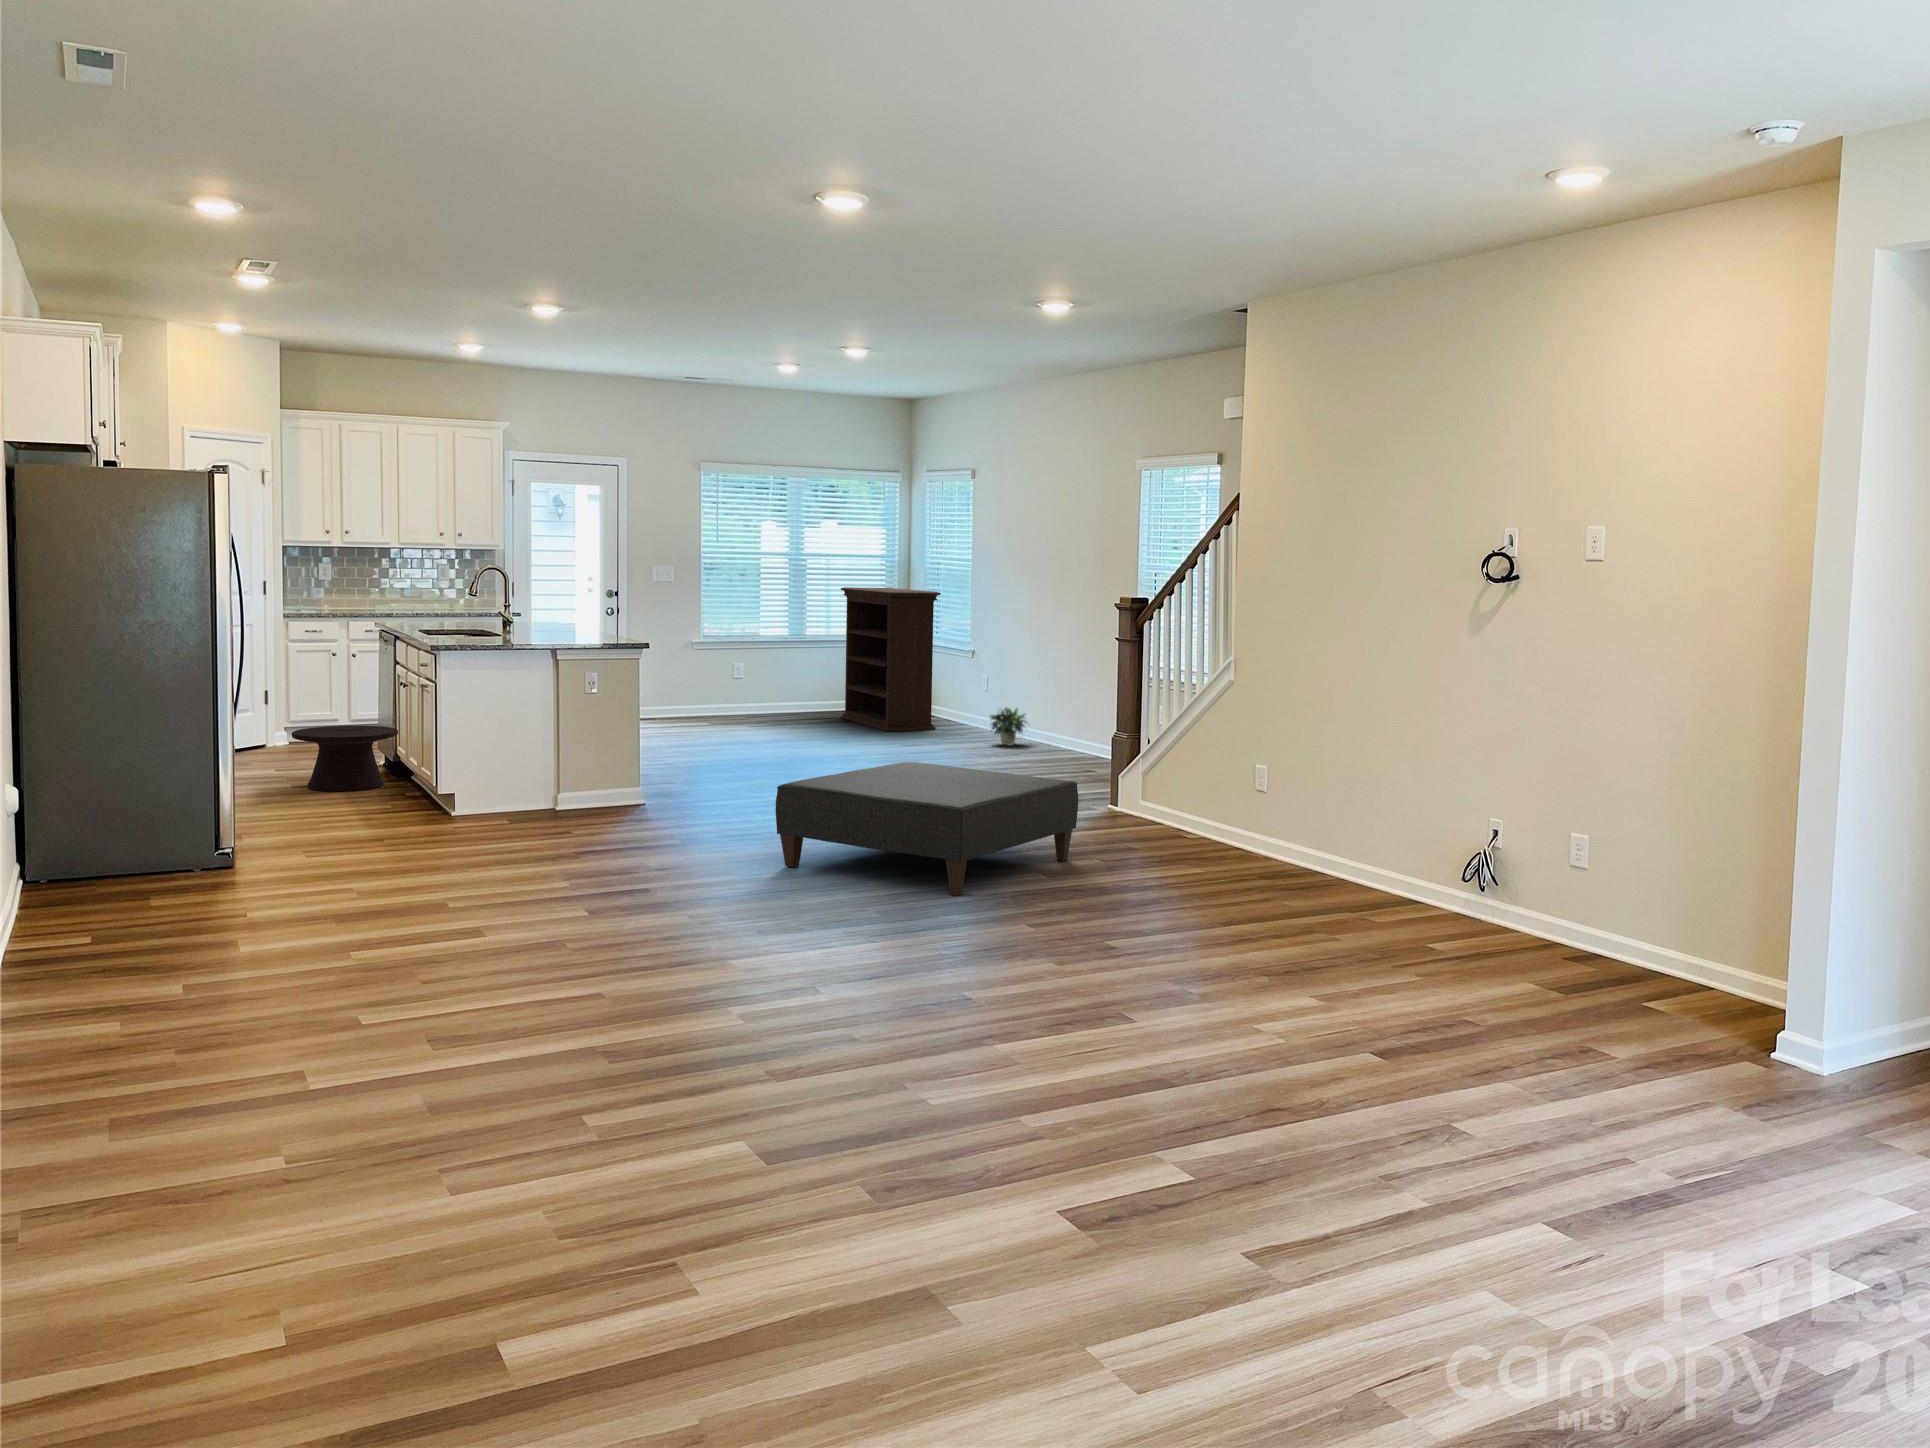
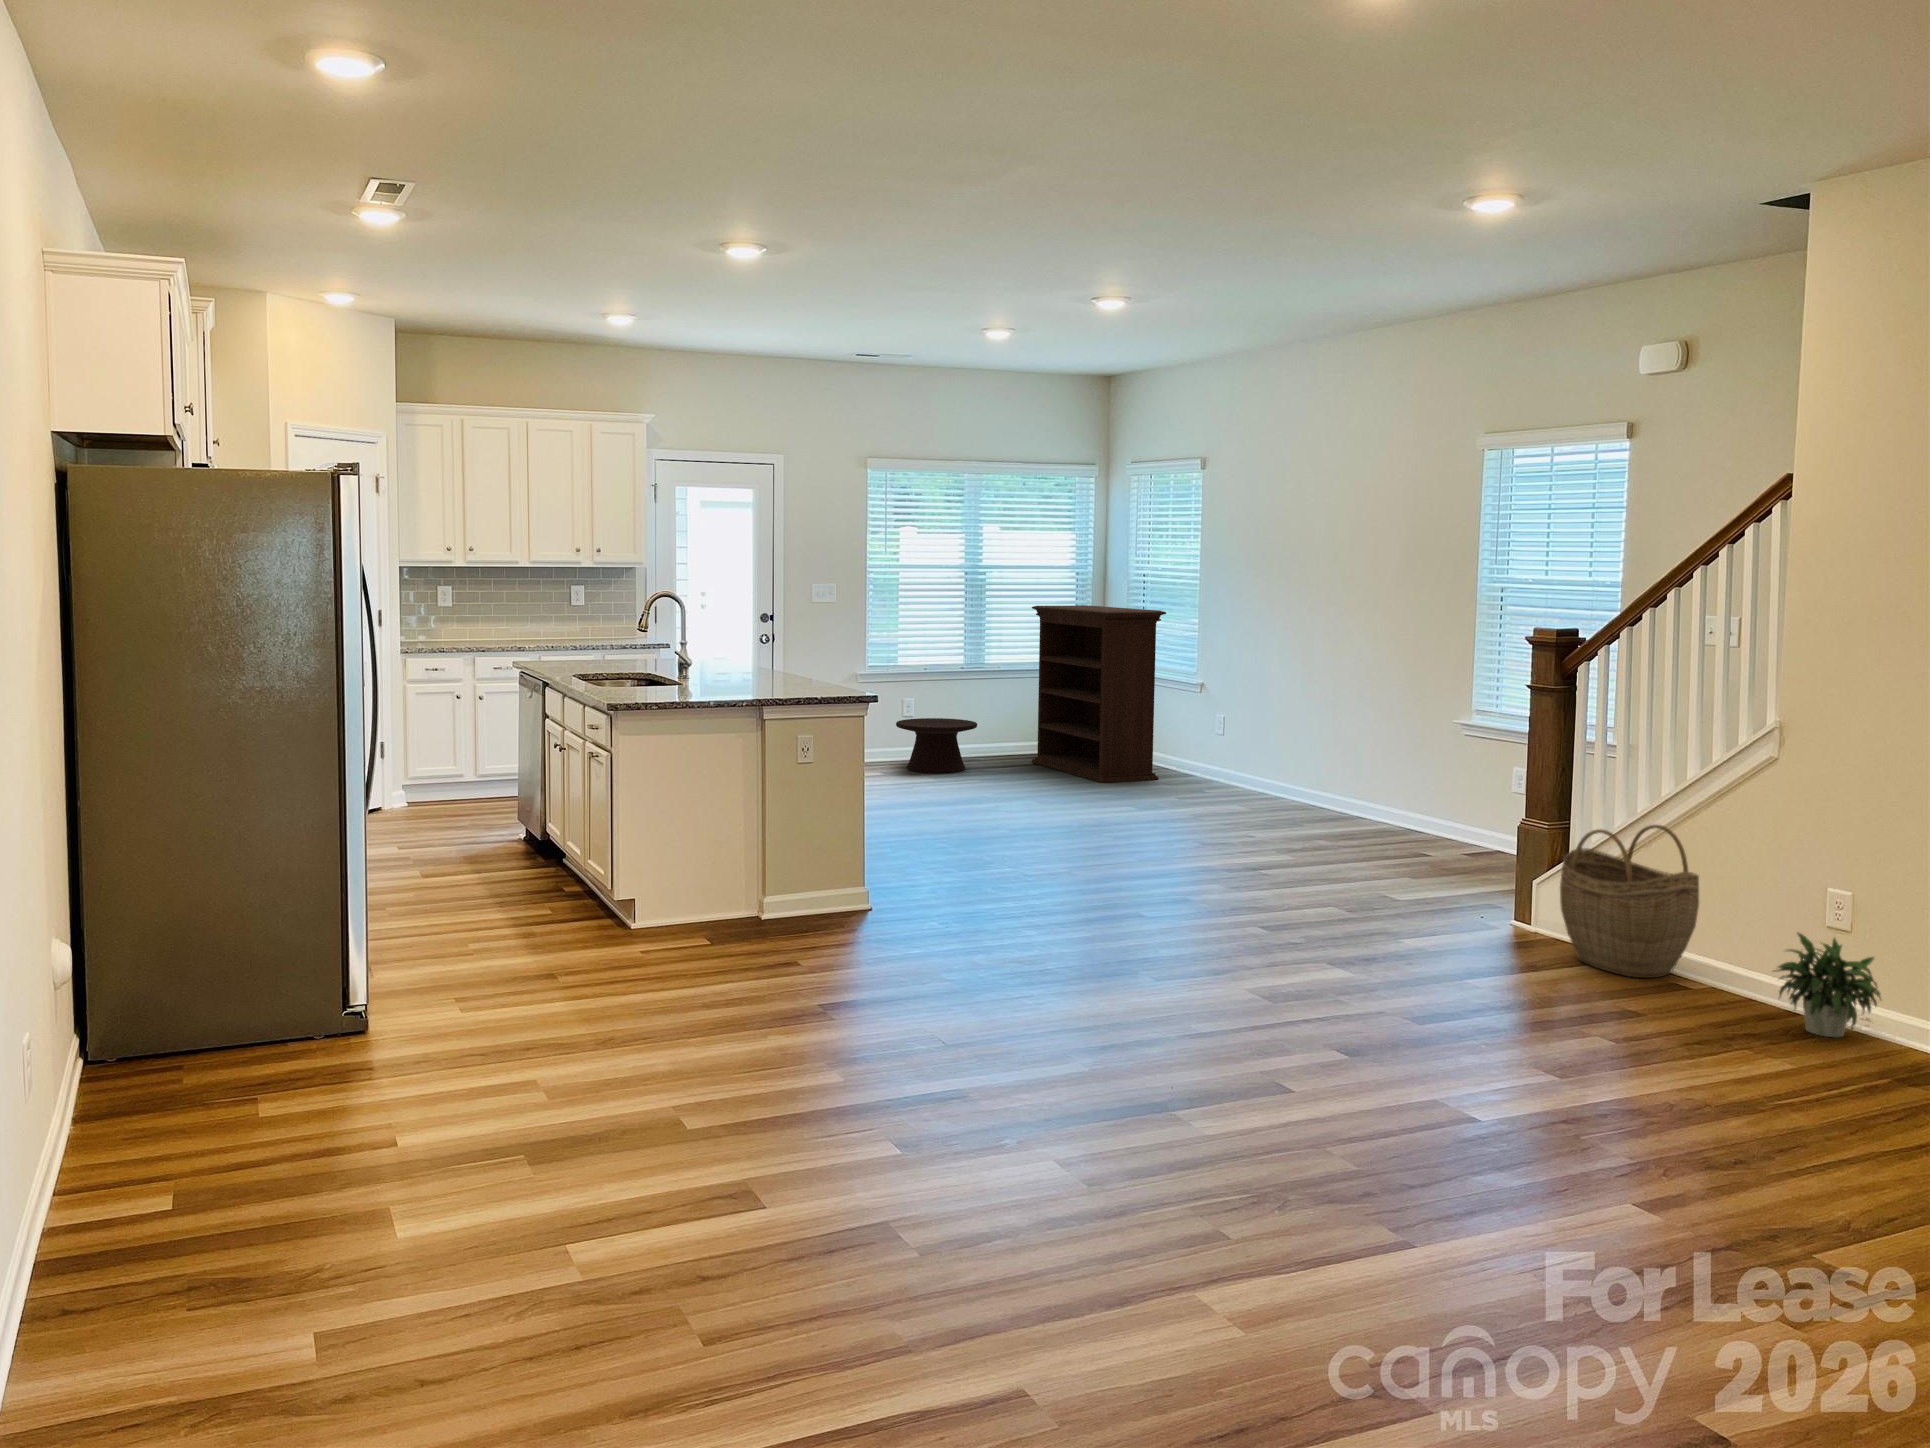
potted plant: present [990,707,1027,745] -> present [1775,933,1881,1037]
side table: present [292,725,398,791] -> present [896,718,977,773]
woven basket: none [1118,735,1201,838] -> present [1560,825,1699,978]
ottoman: present [776,762,1078,896] -> none [1127,867,1567,1111]

